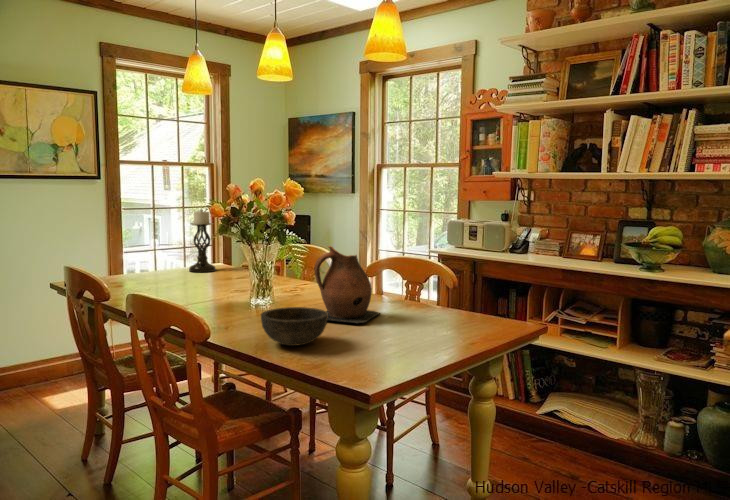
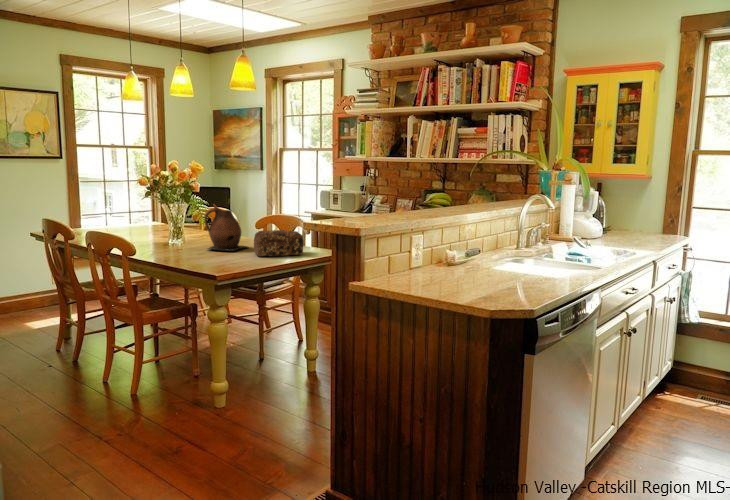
candle holder: present [189,209,216,272] -> none [130,182,150,227]
bread loaf: none [398,289,485,337] -> present [254,230,303,257]
bowl: present [261,307,328,346] -> none [165,239,205,260]

